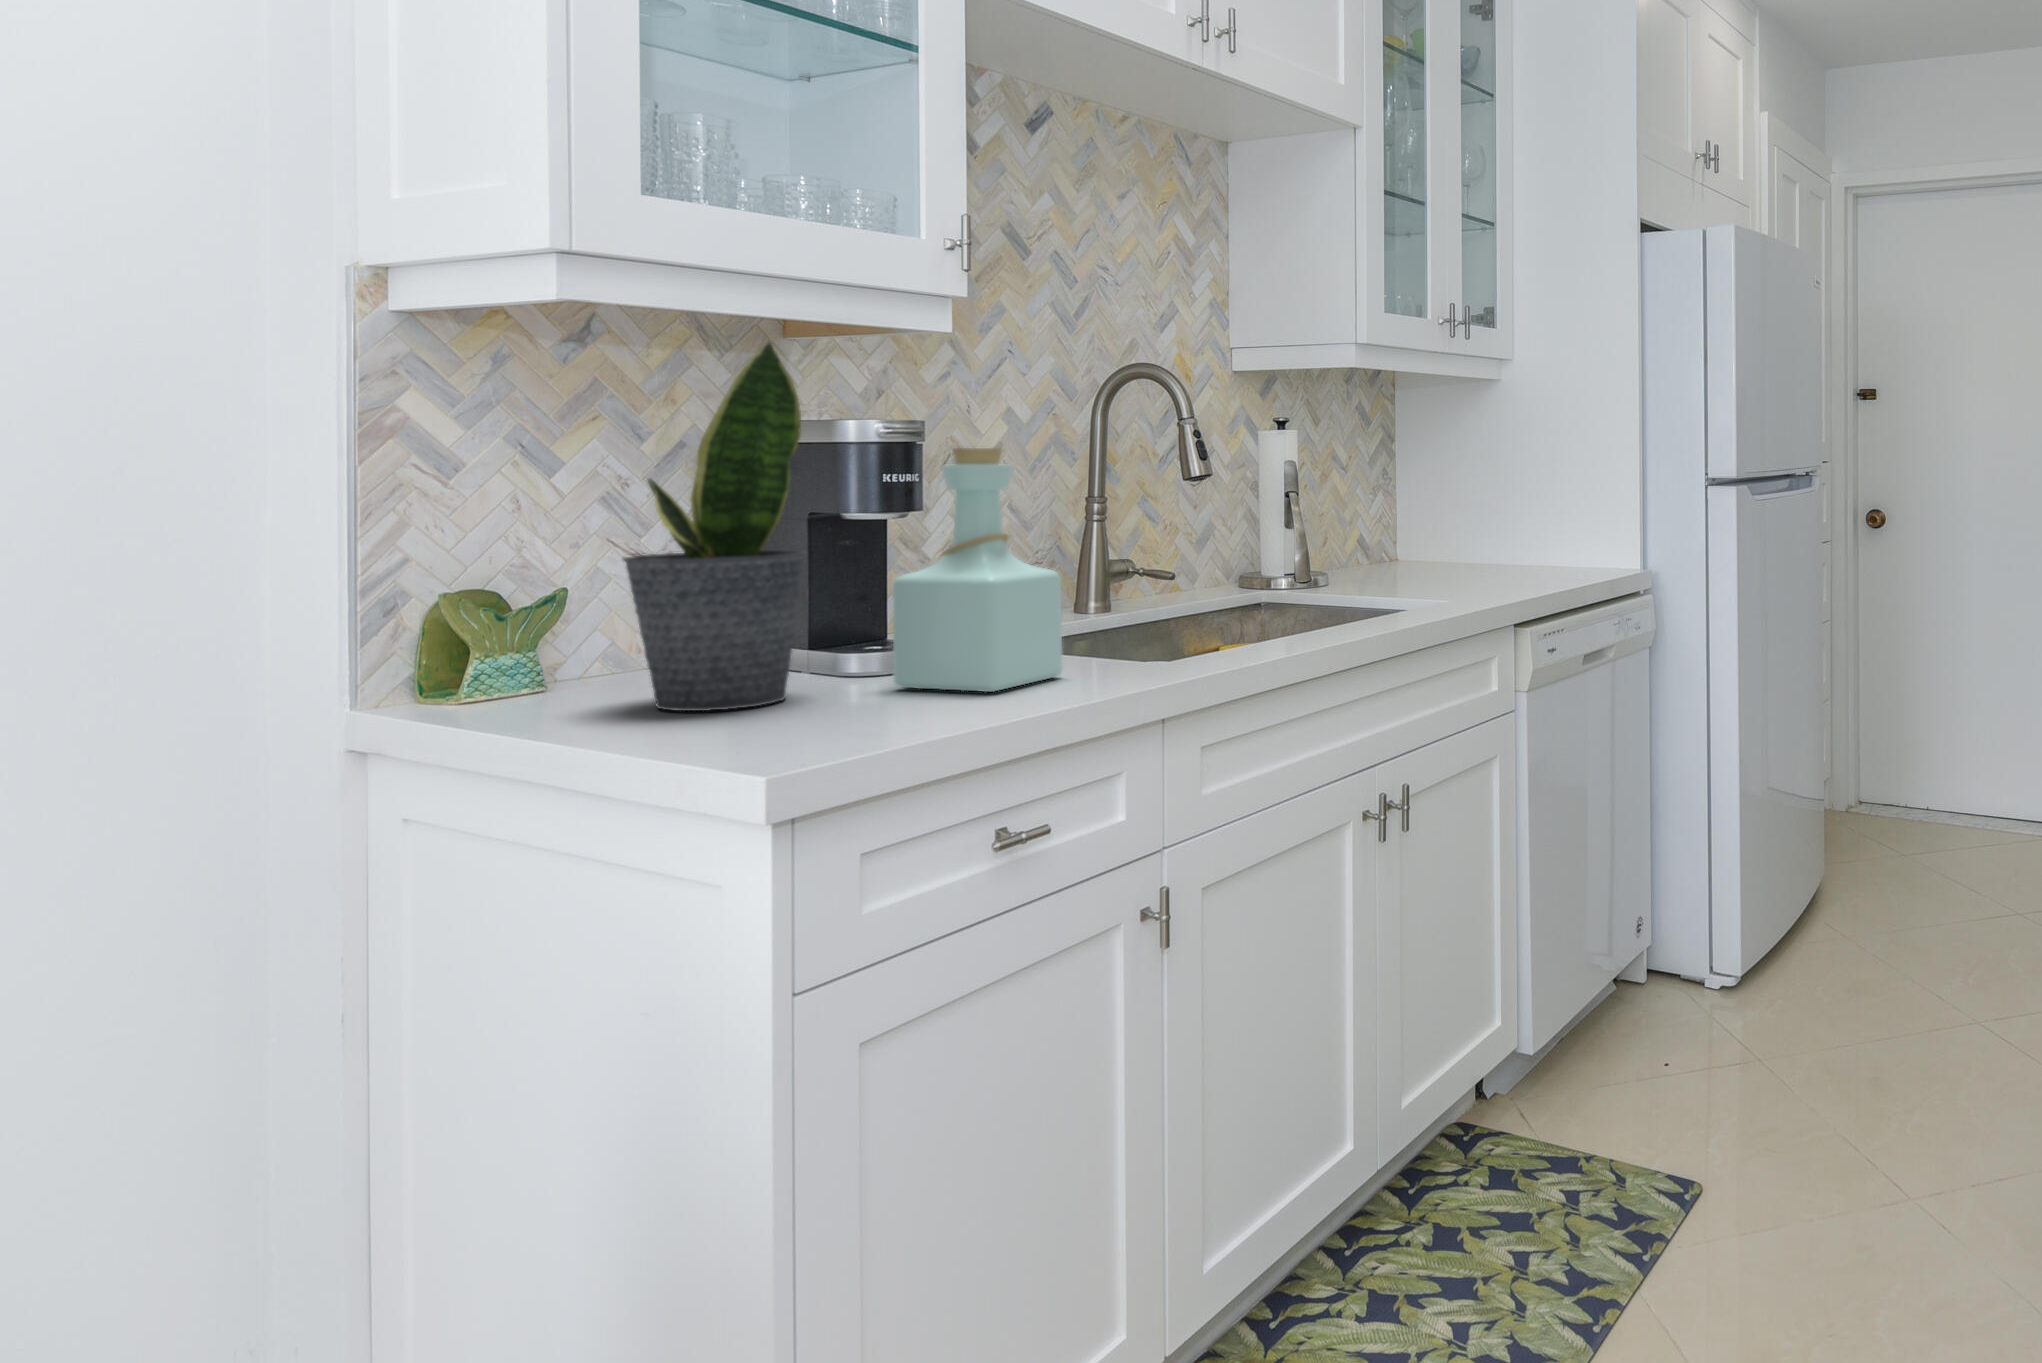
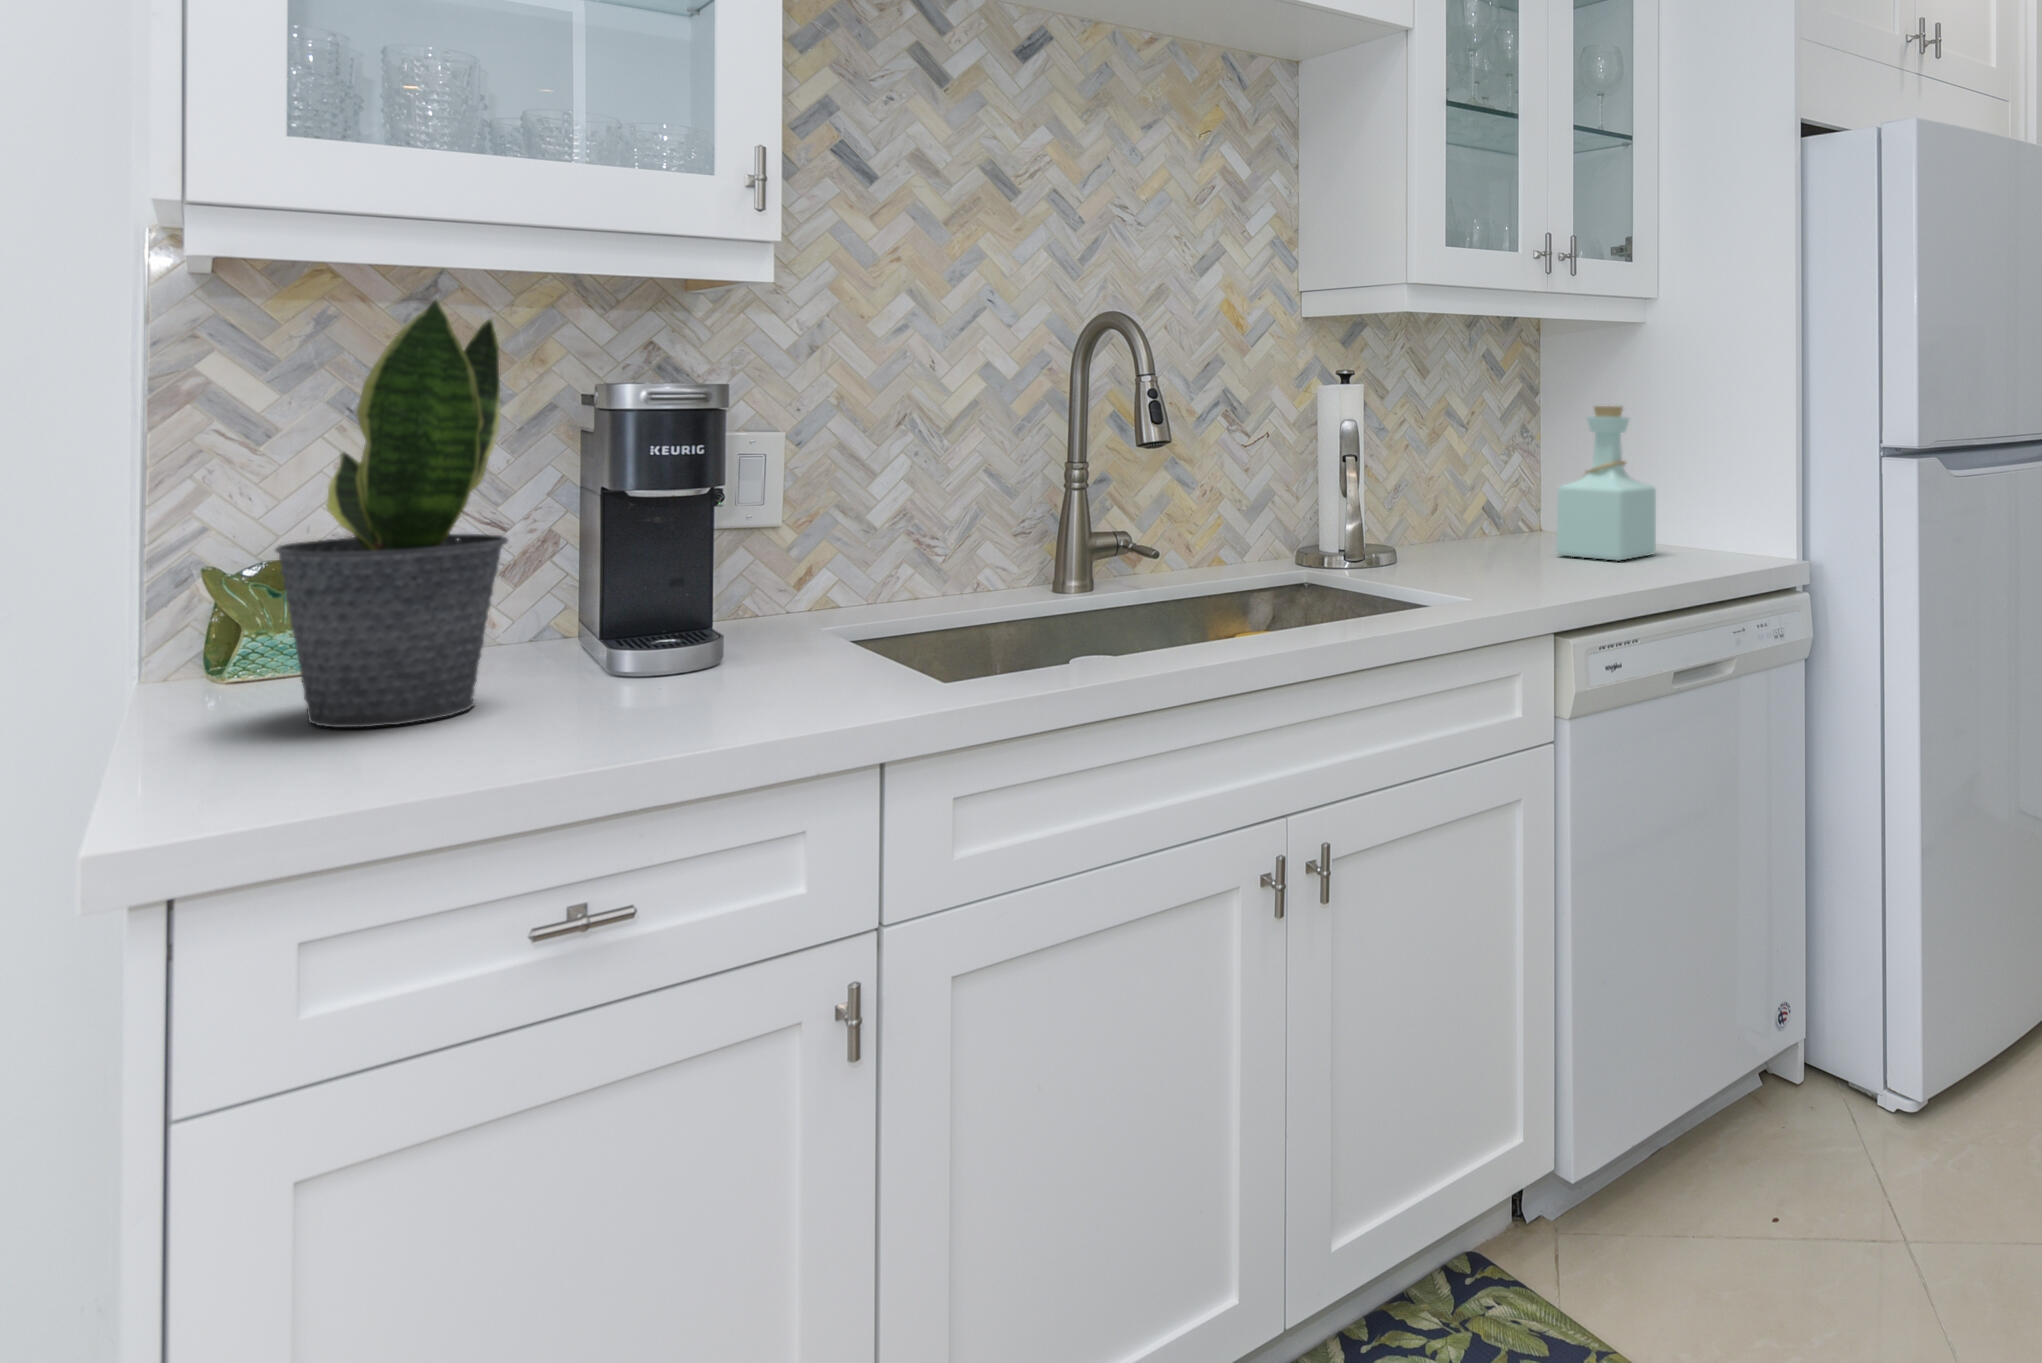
bottle: present [893,448,1063,692] -> present [1556,406,1656,561]

